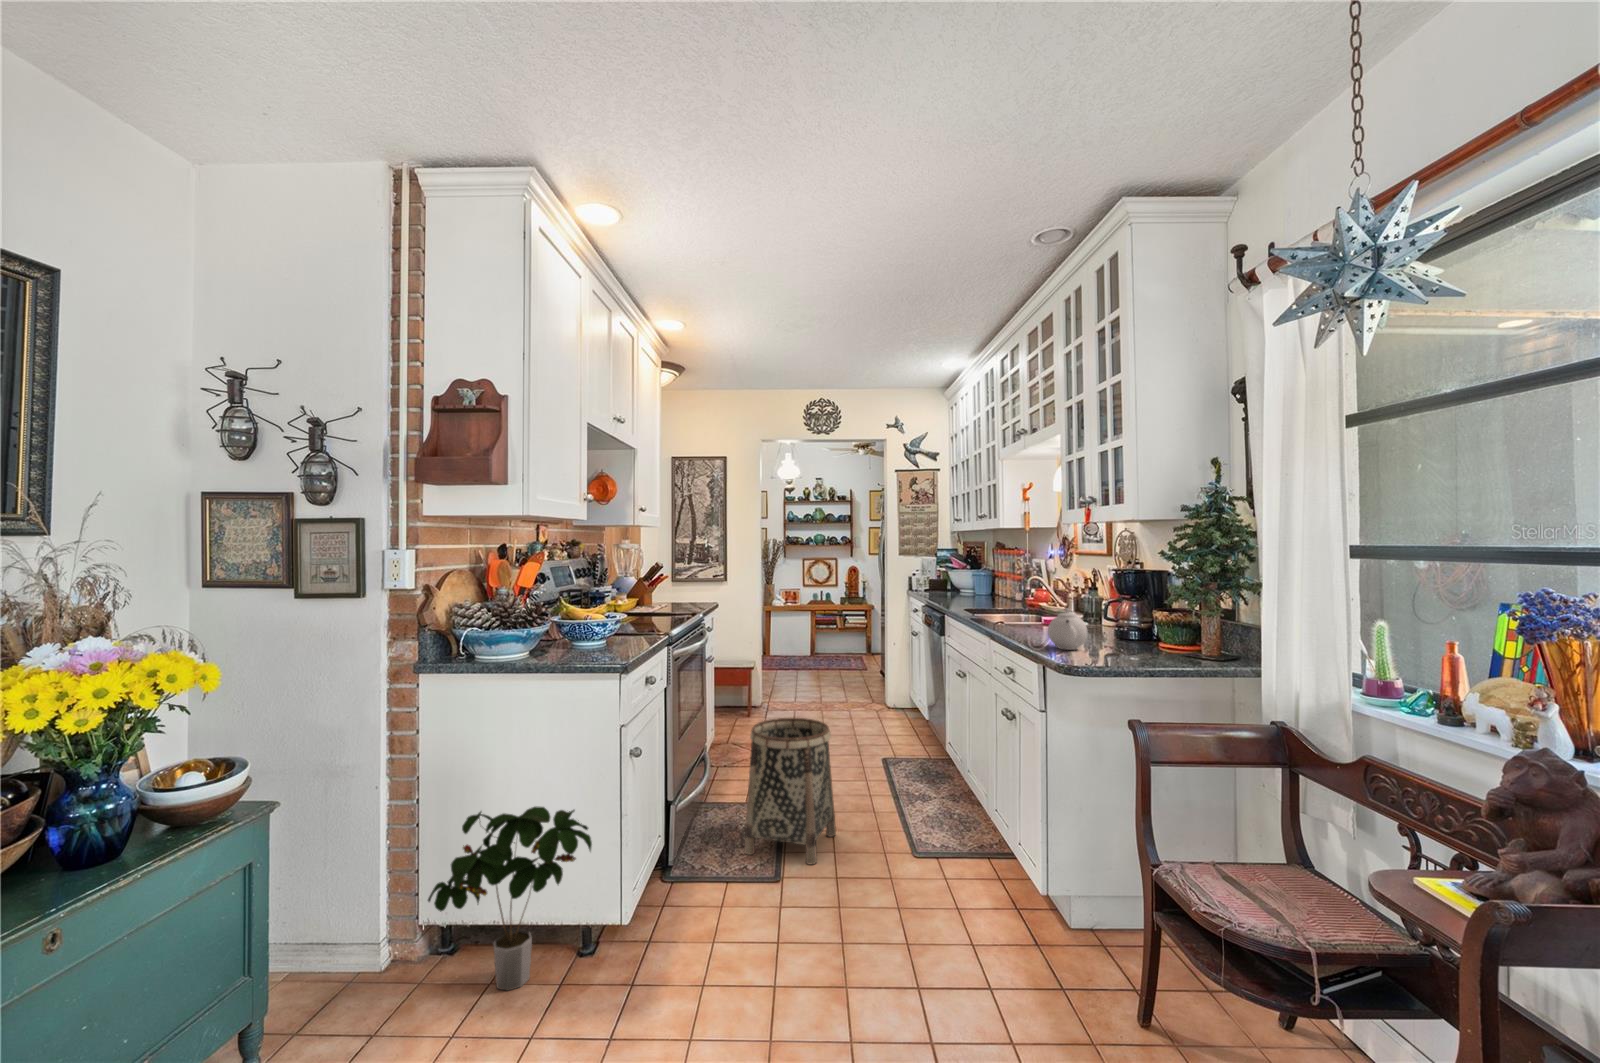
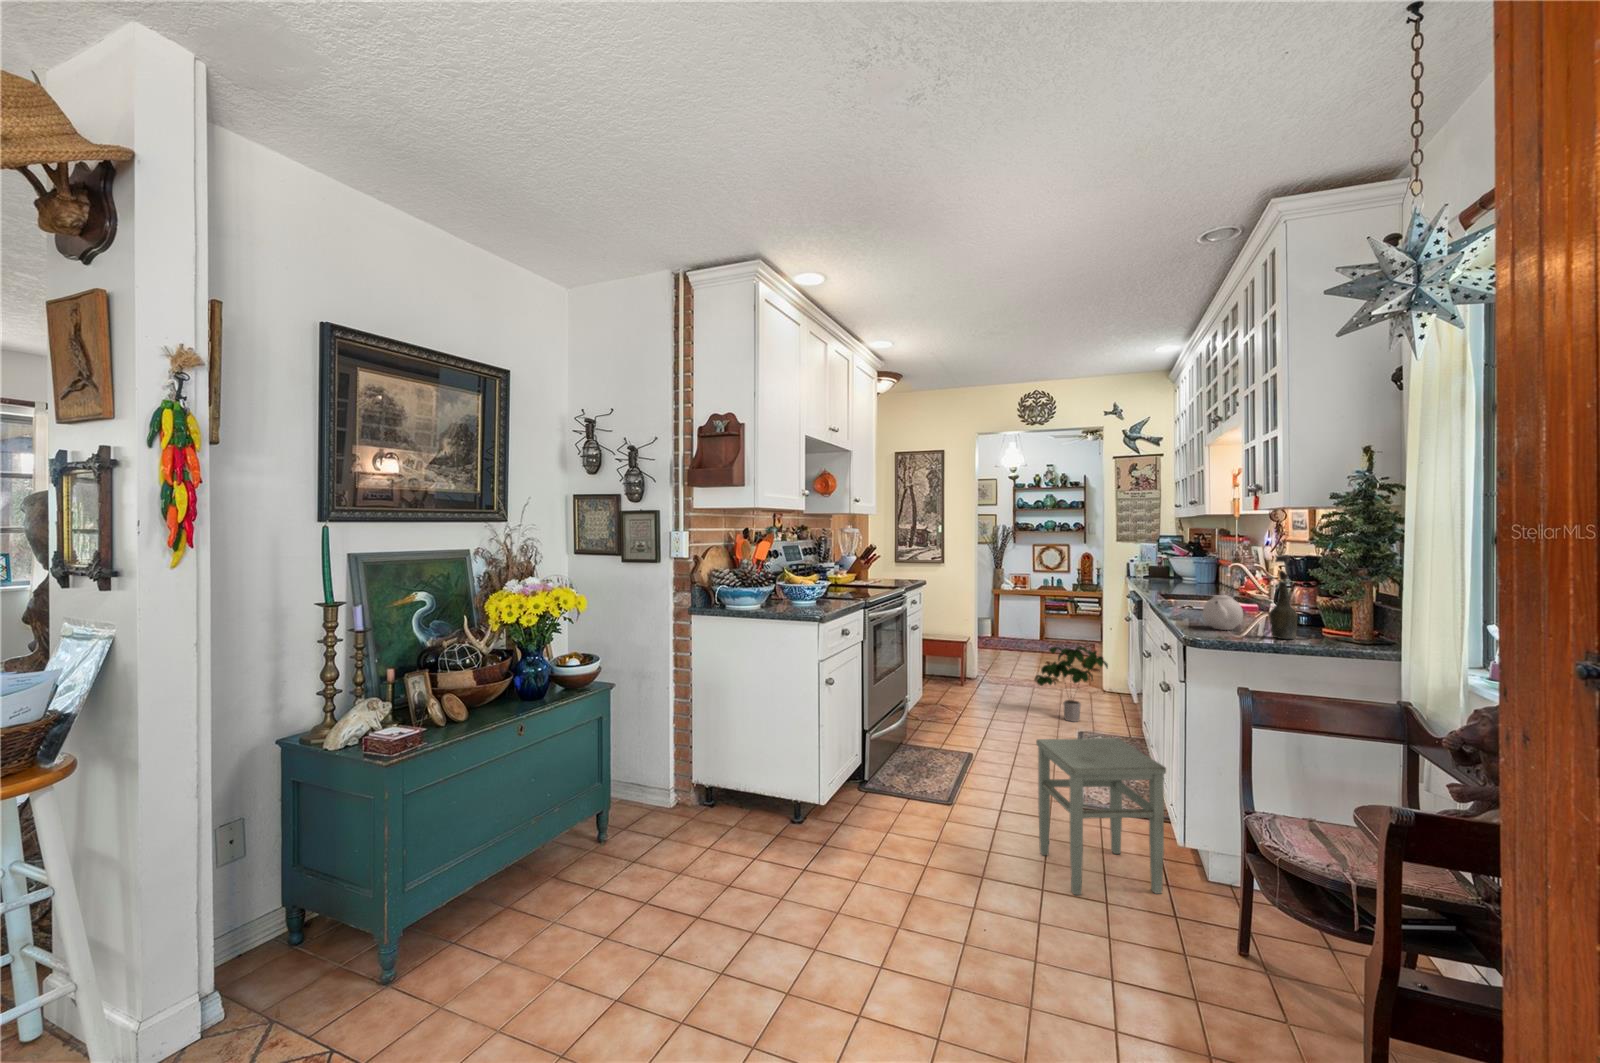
bottle: none [1118,569,1145,658] -> present [1269,555,1297,639]
basket: present [744,718,836,864] -> none [928,678,1011,798]
stool: none [891,780,1040,988] -> present [1036,738,1166,895]
potted plant: present [428,806,592,991] -> present [1035,646,1108,722]

